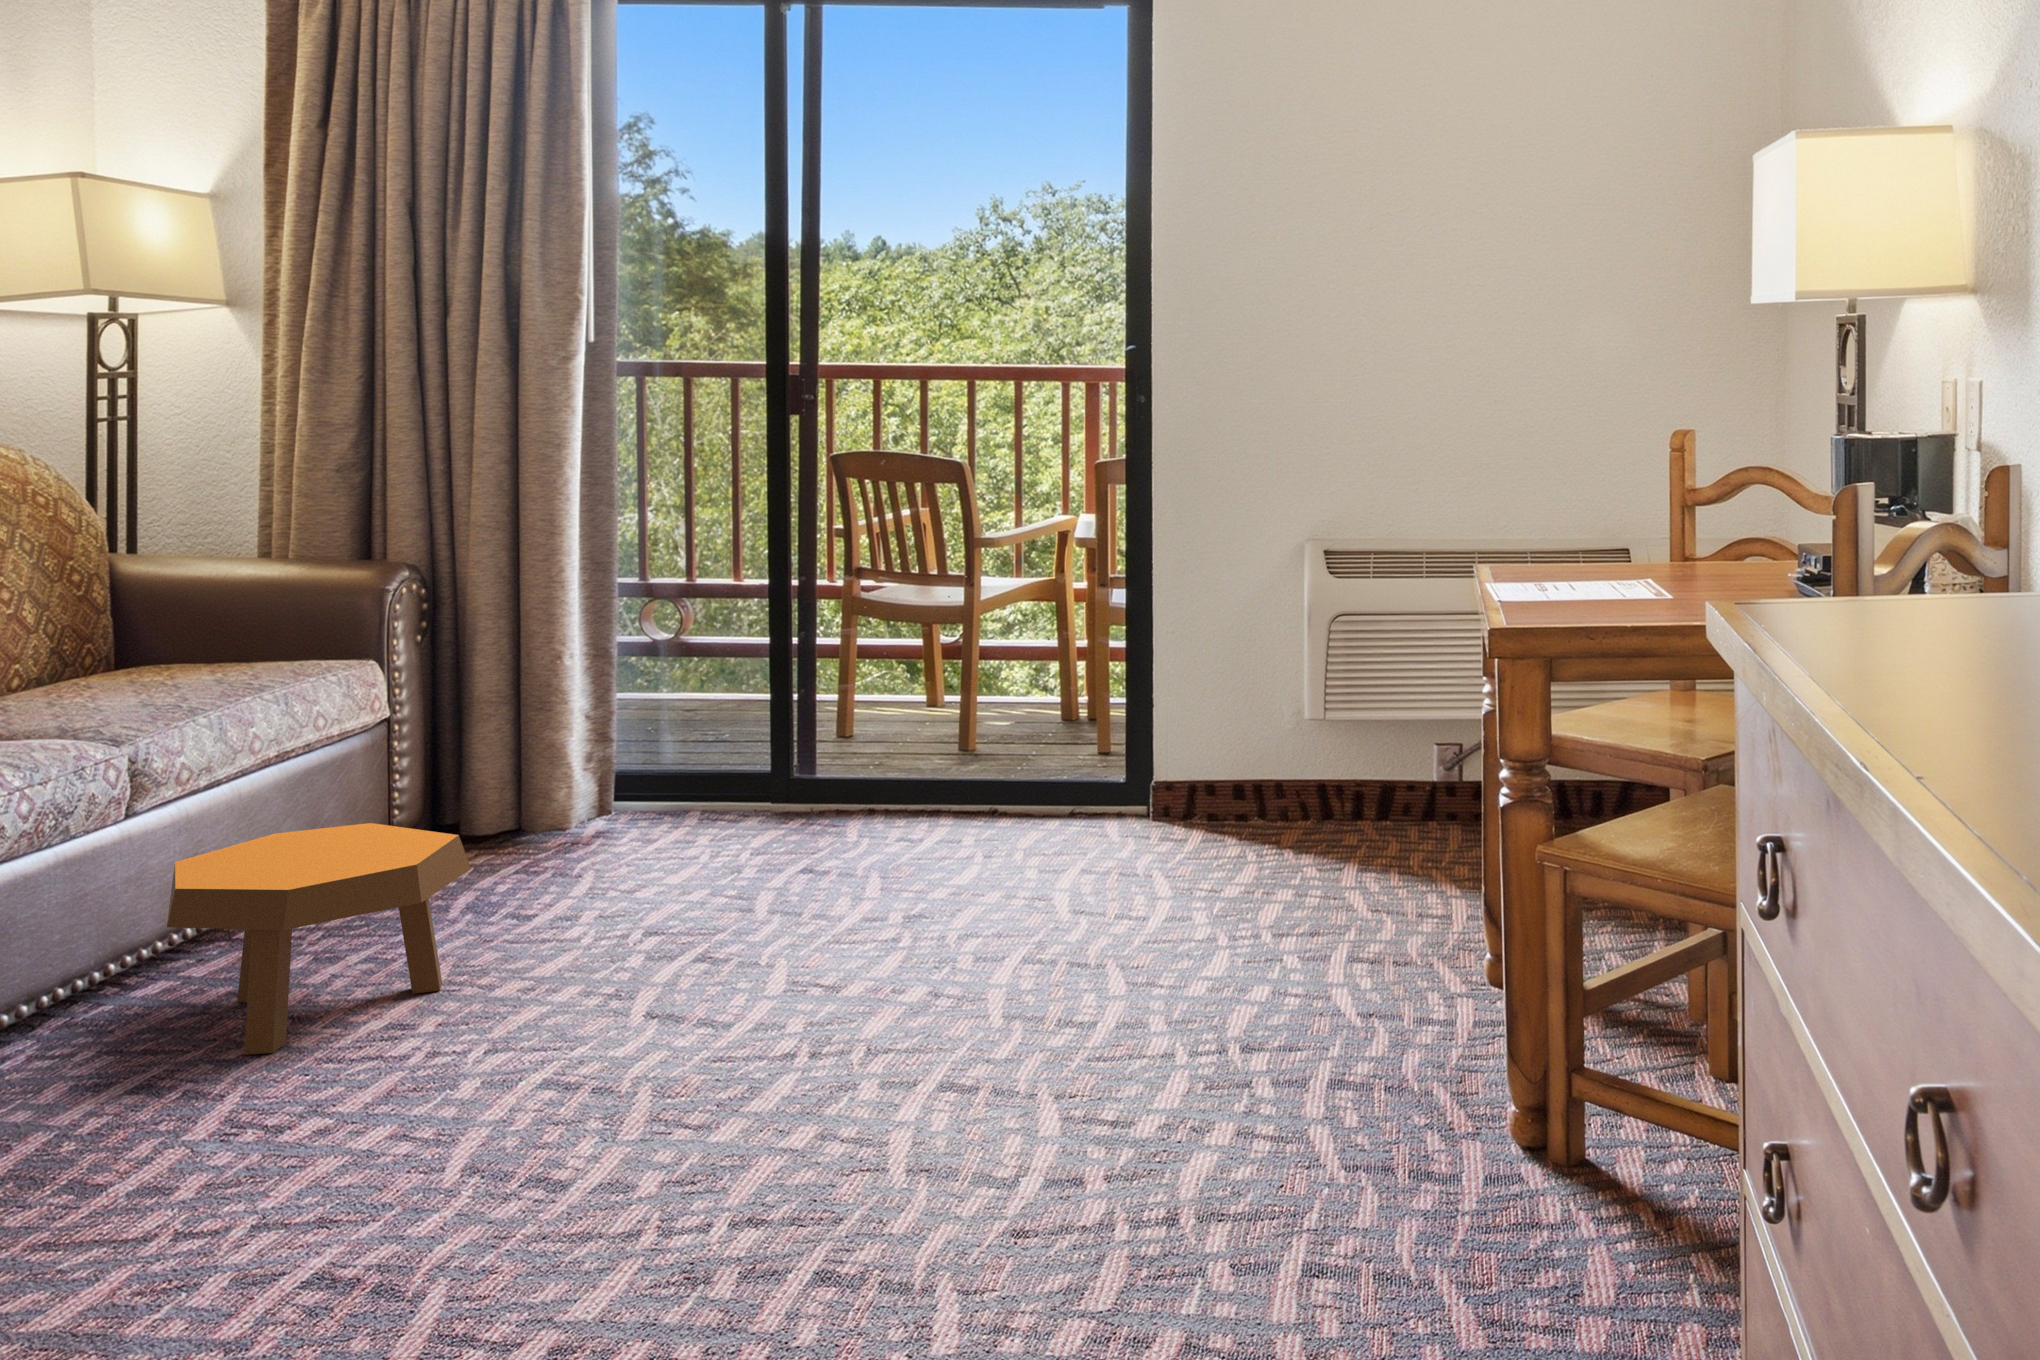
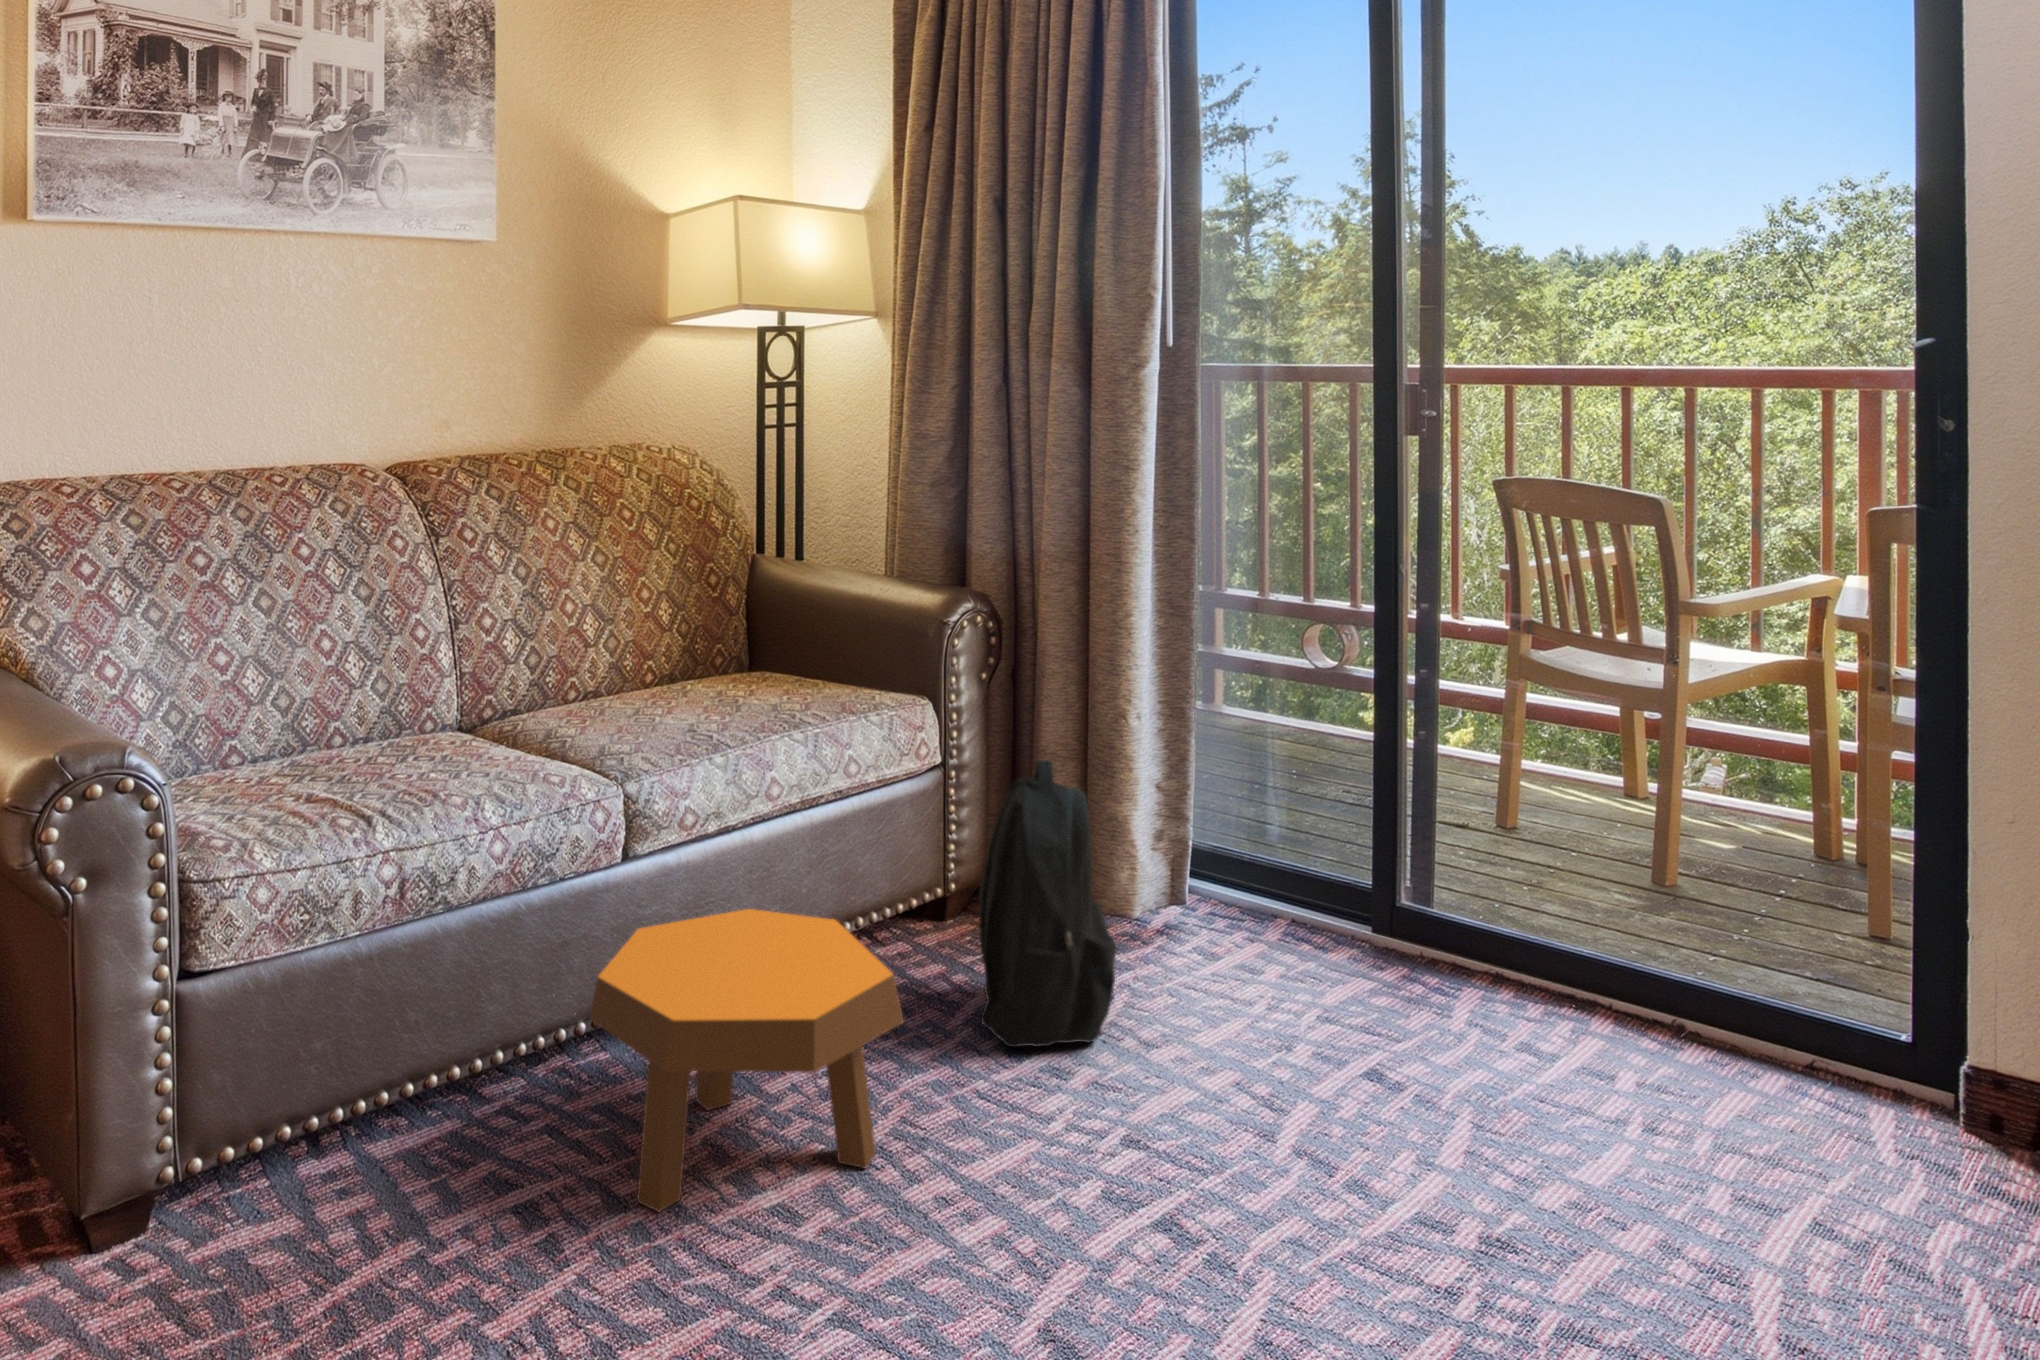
backpack: none [468,679,601,911] -> present [979,760,1117,1047]

